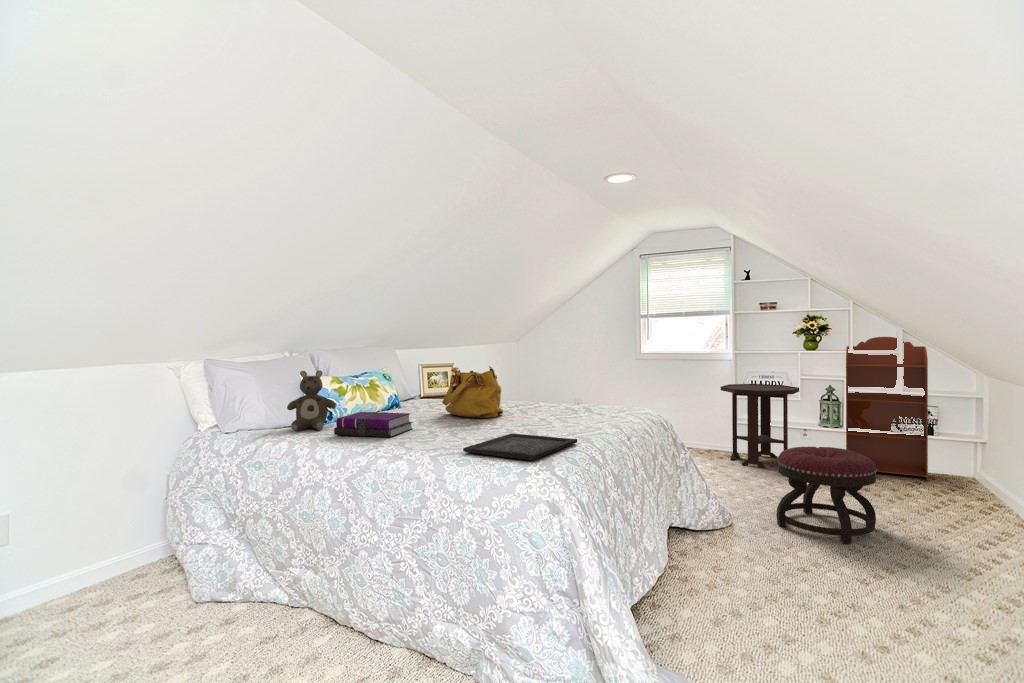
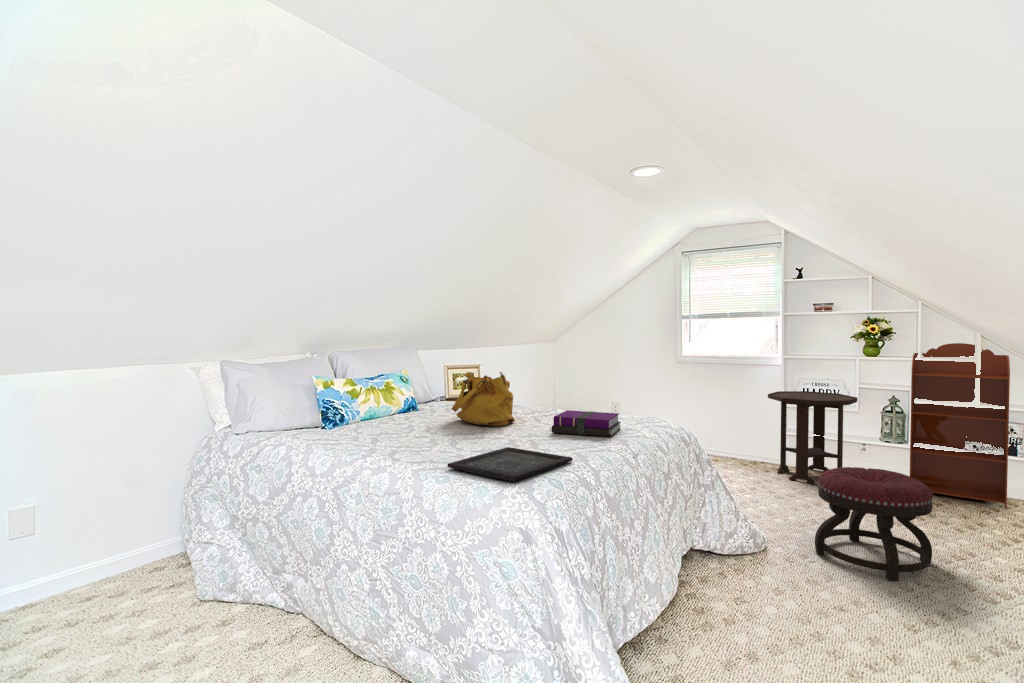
stuffed bear: present [287,370,336,431] -> none [295,374,343,435]
notebook: present [334,412,412,437] -> present [552,410,621,437]

